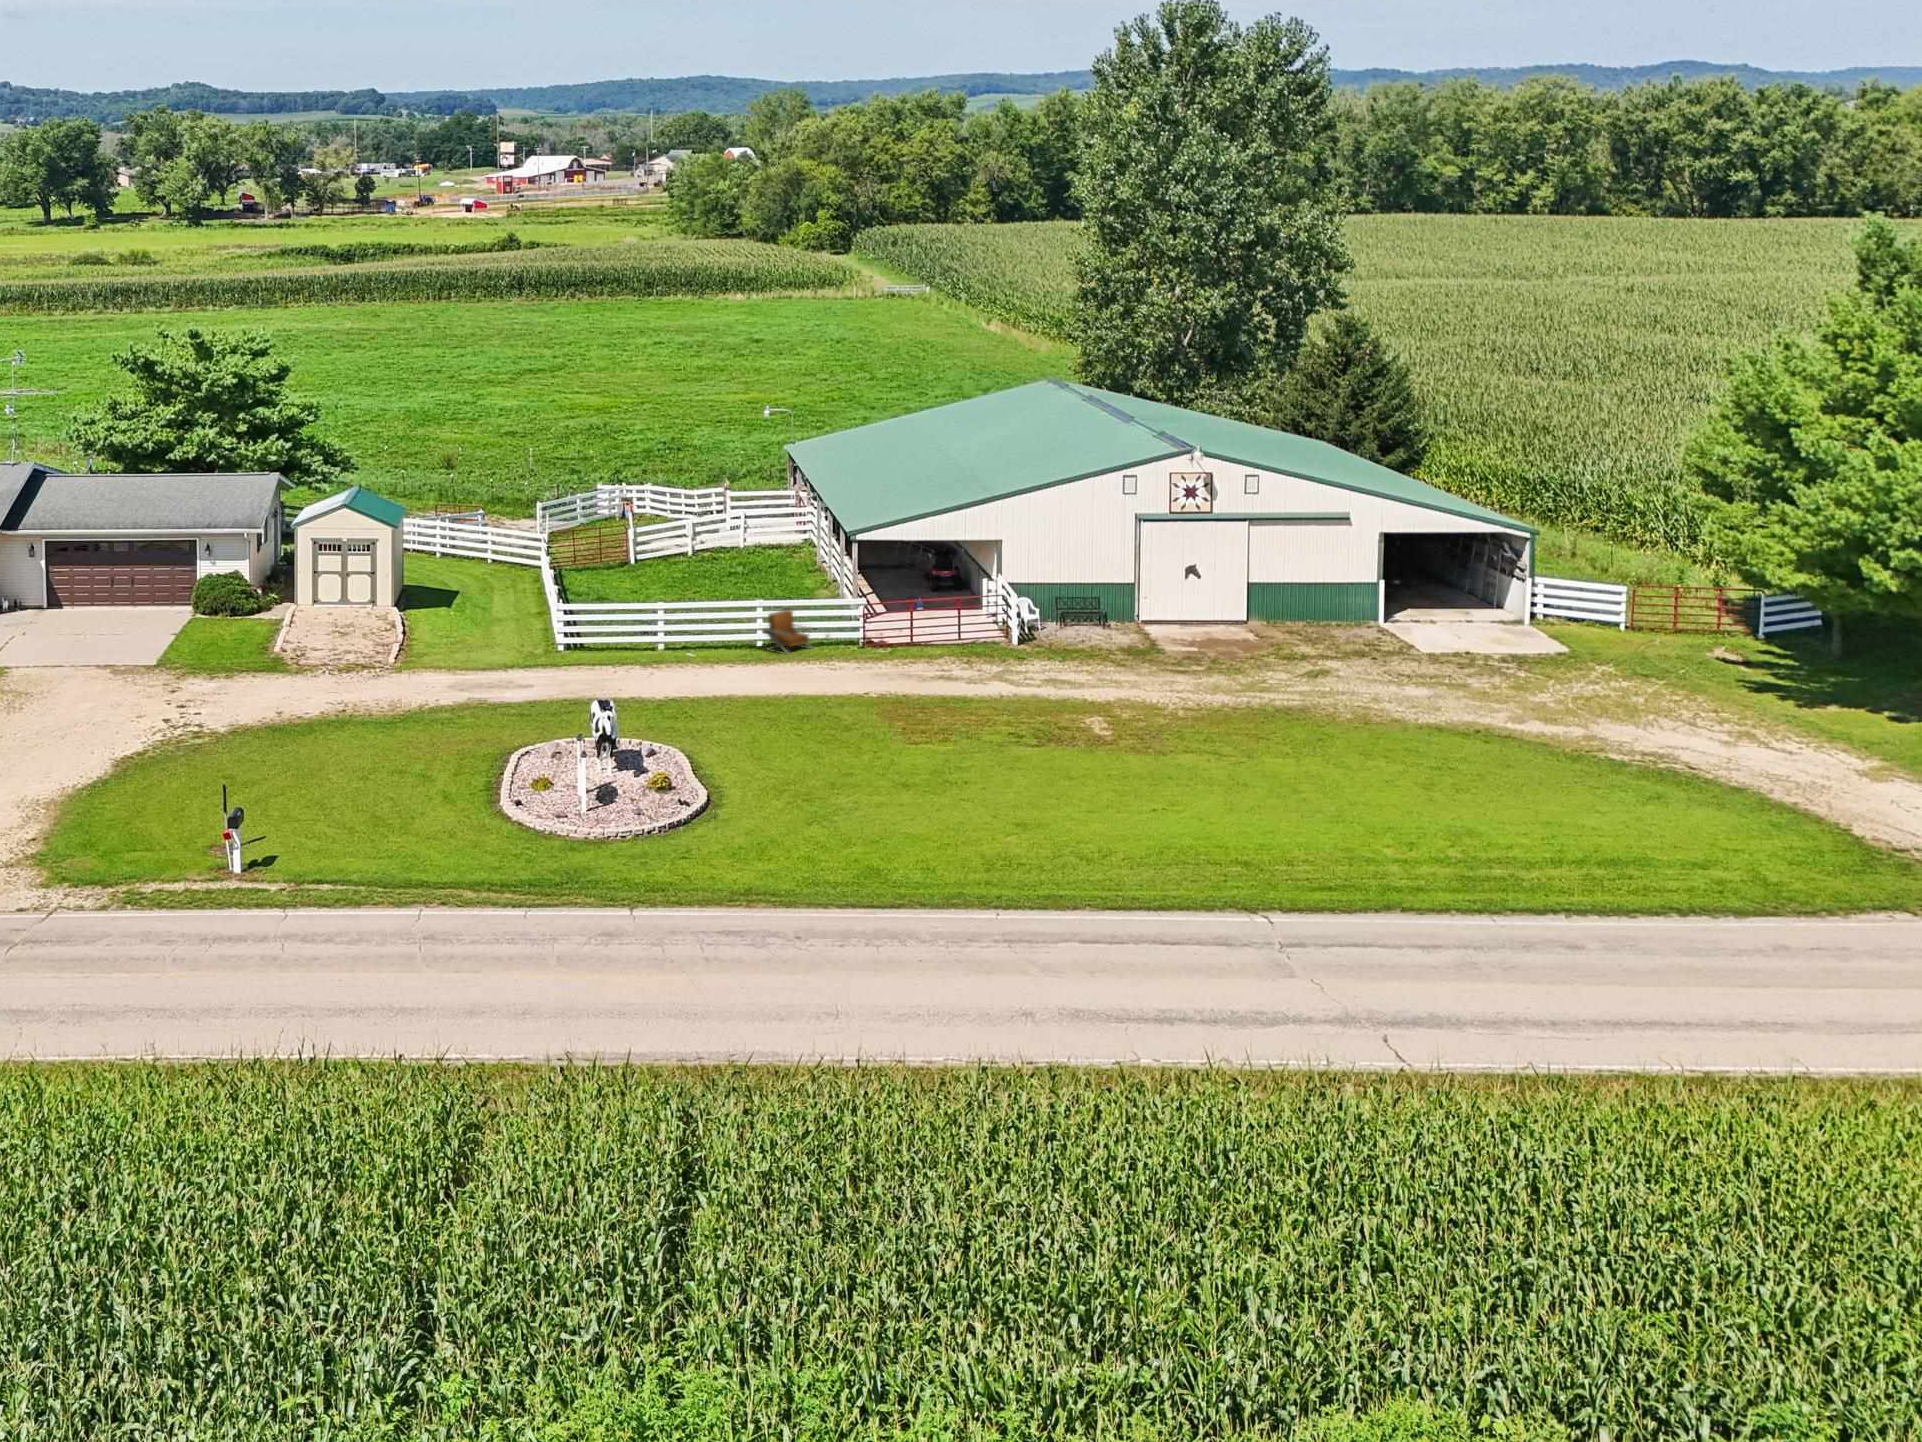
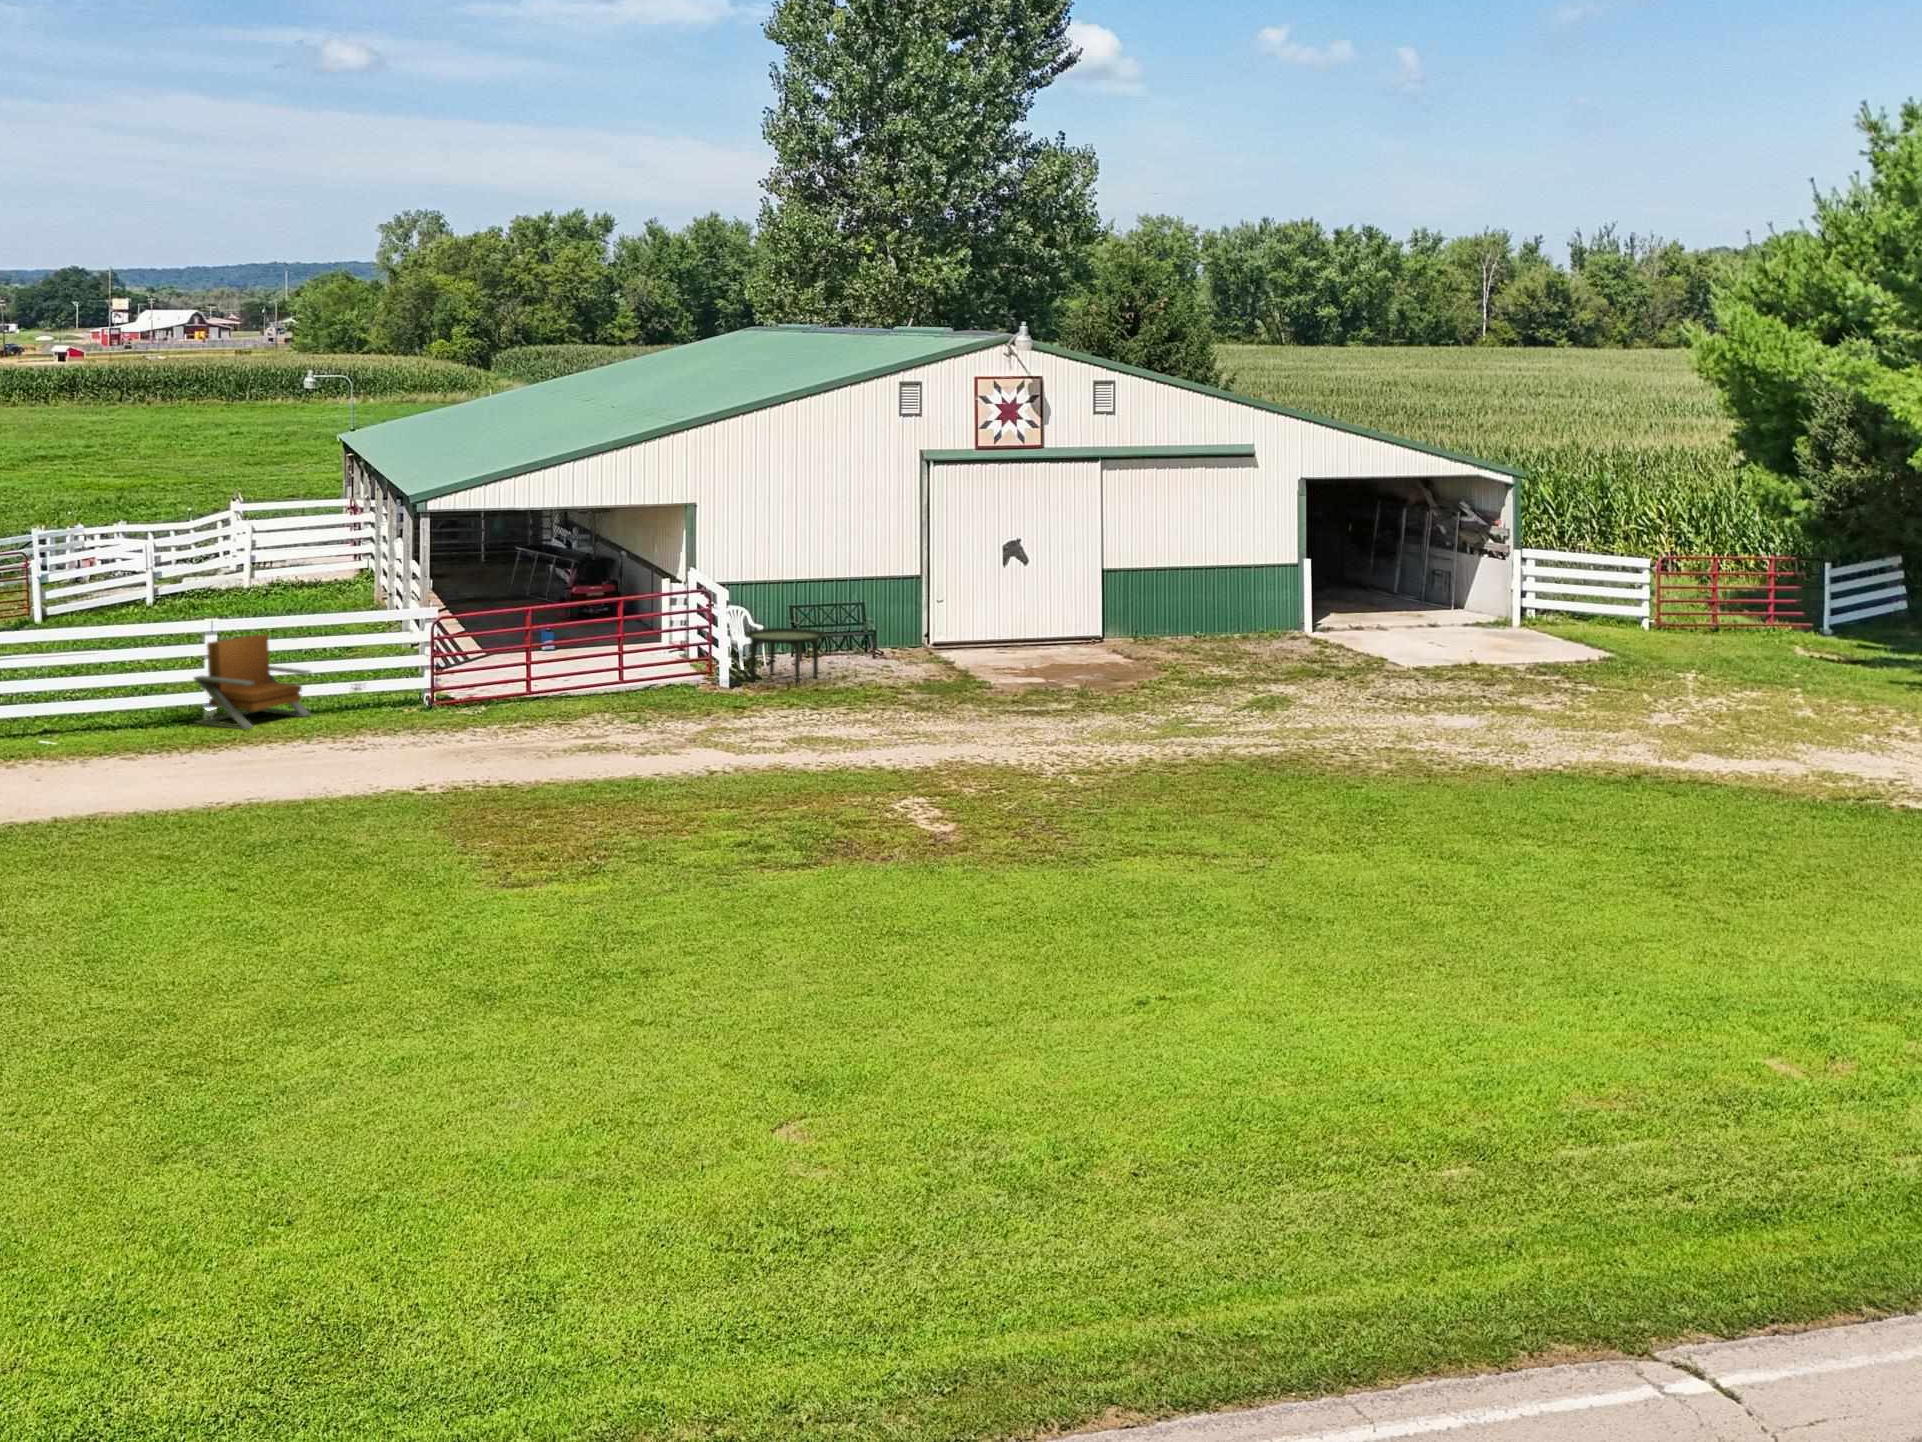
round table: none [1025,612,1067,644] -> present [746,628,823,685]

